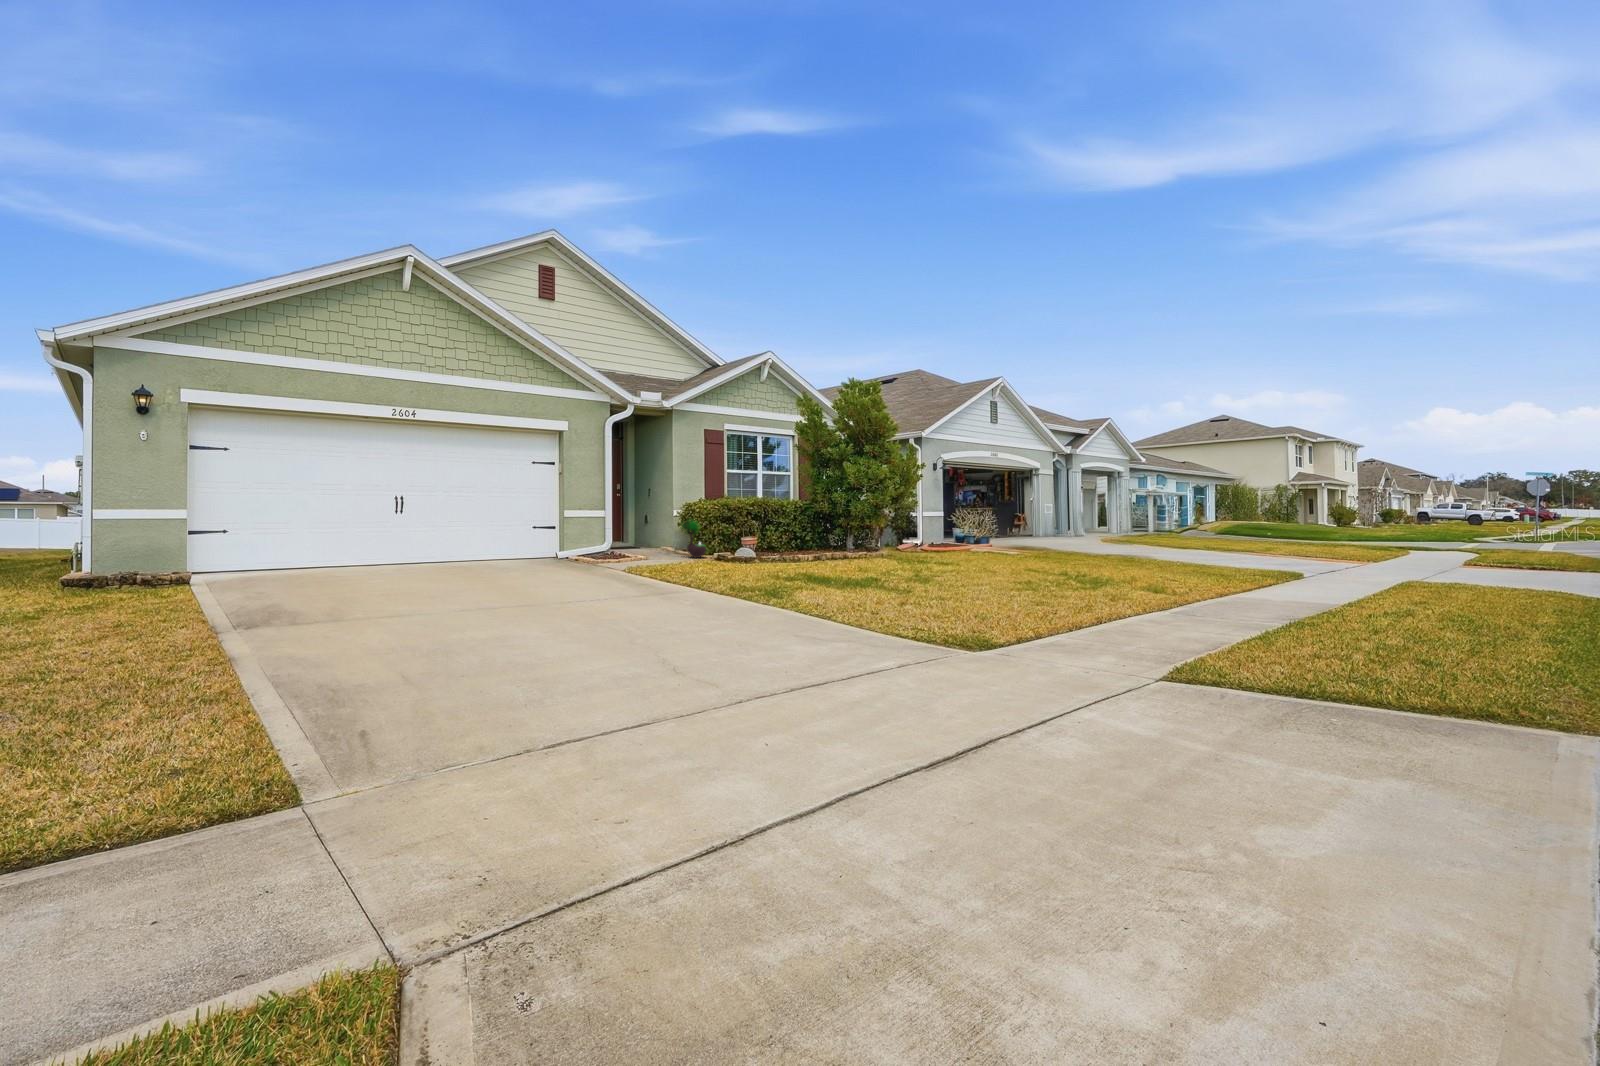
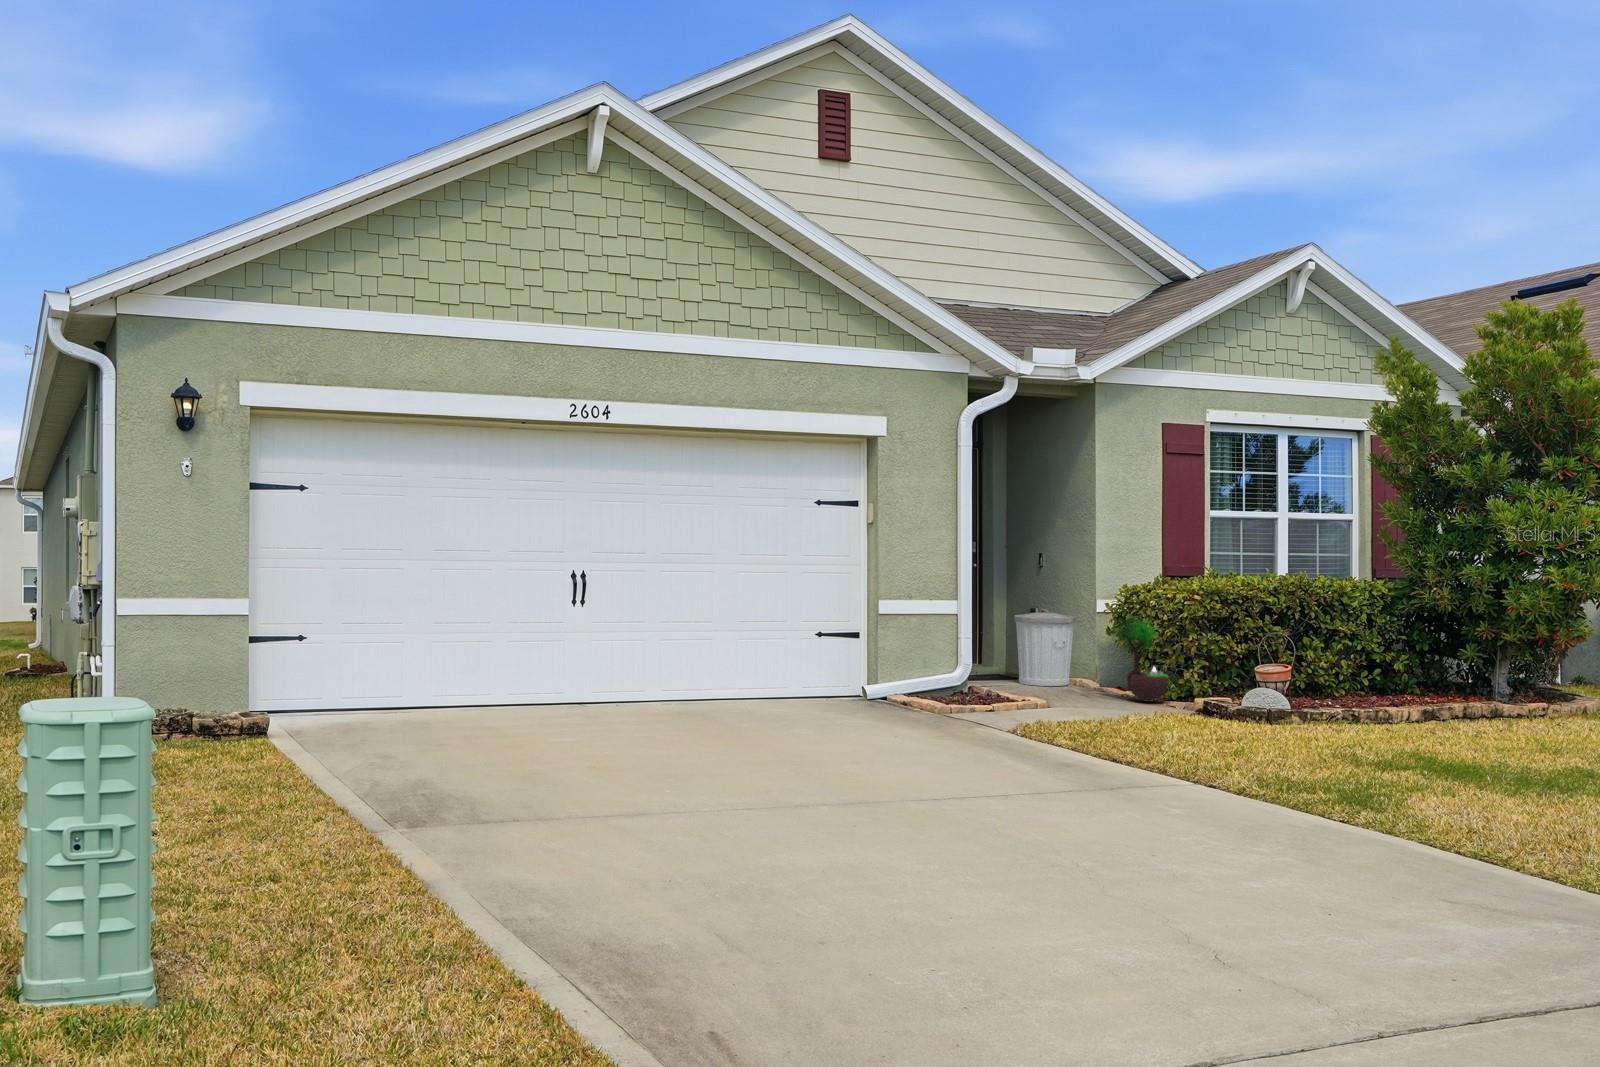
trash can: none [636,517,666,553] -> present [1014,609,1076,686]

